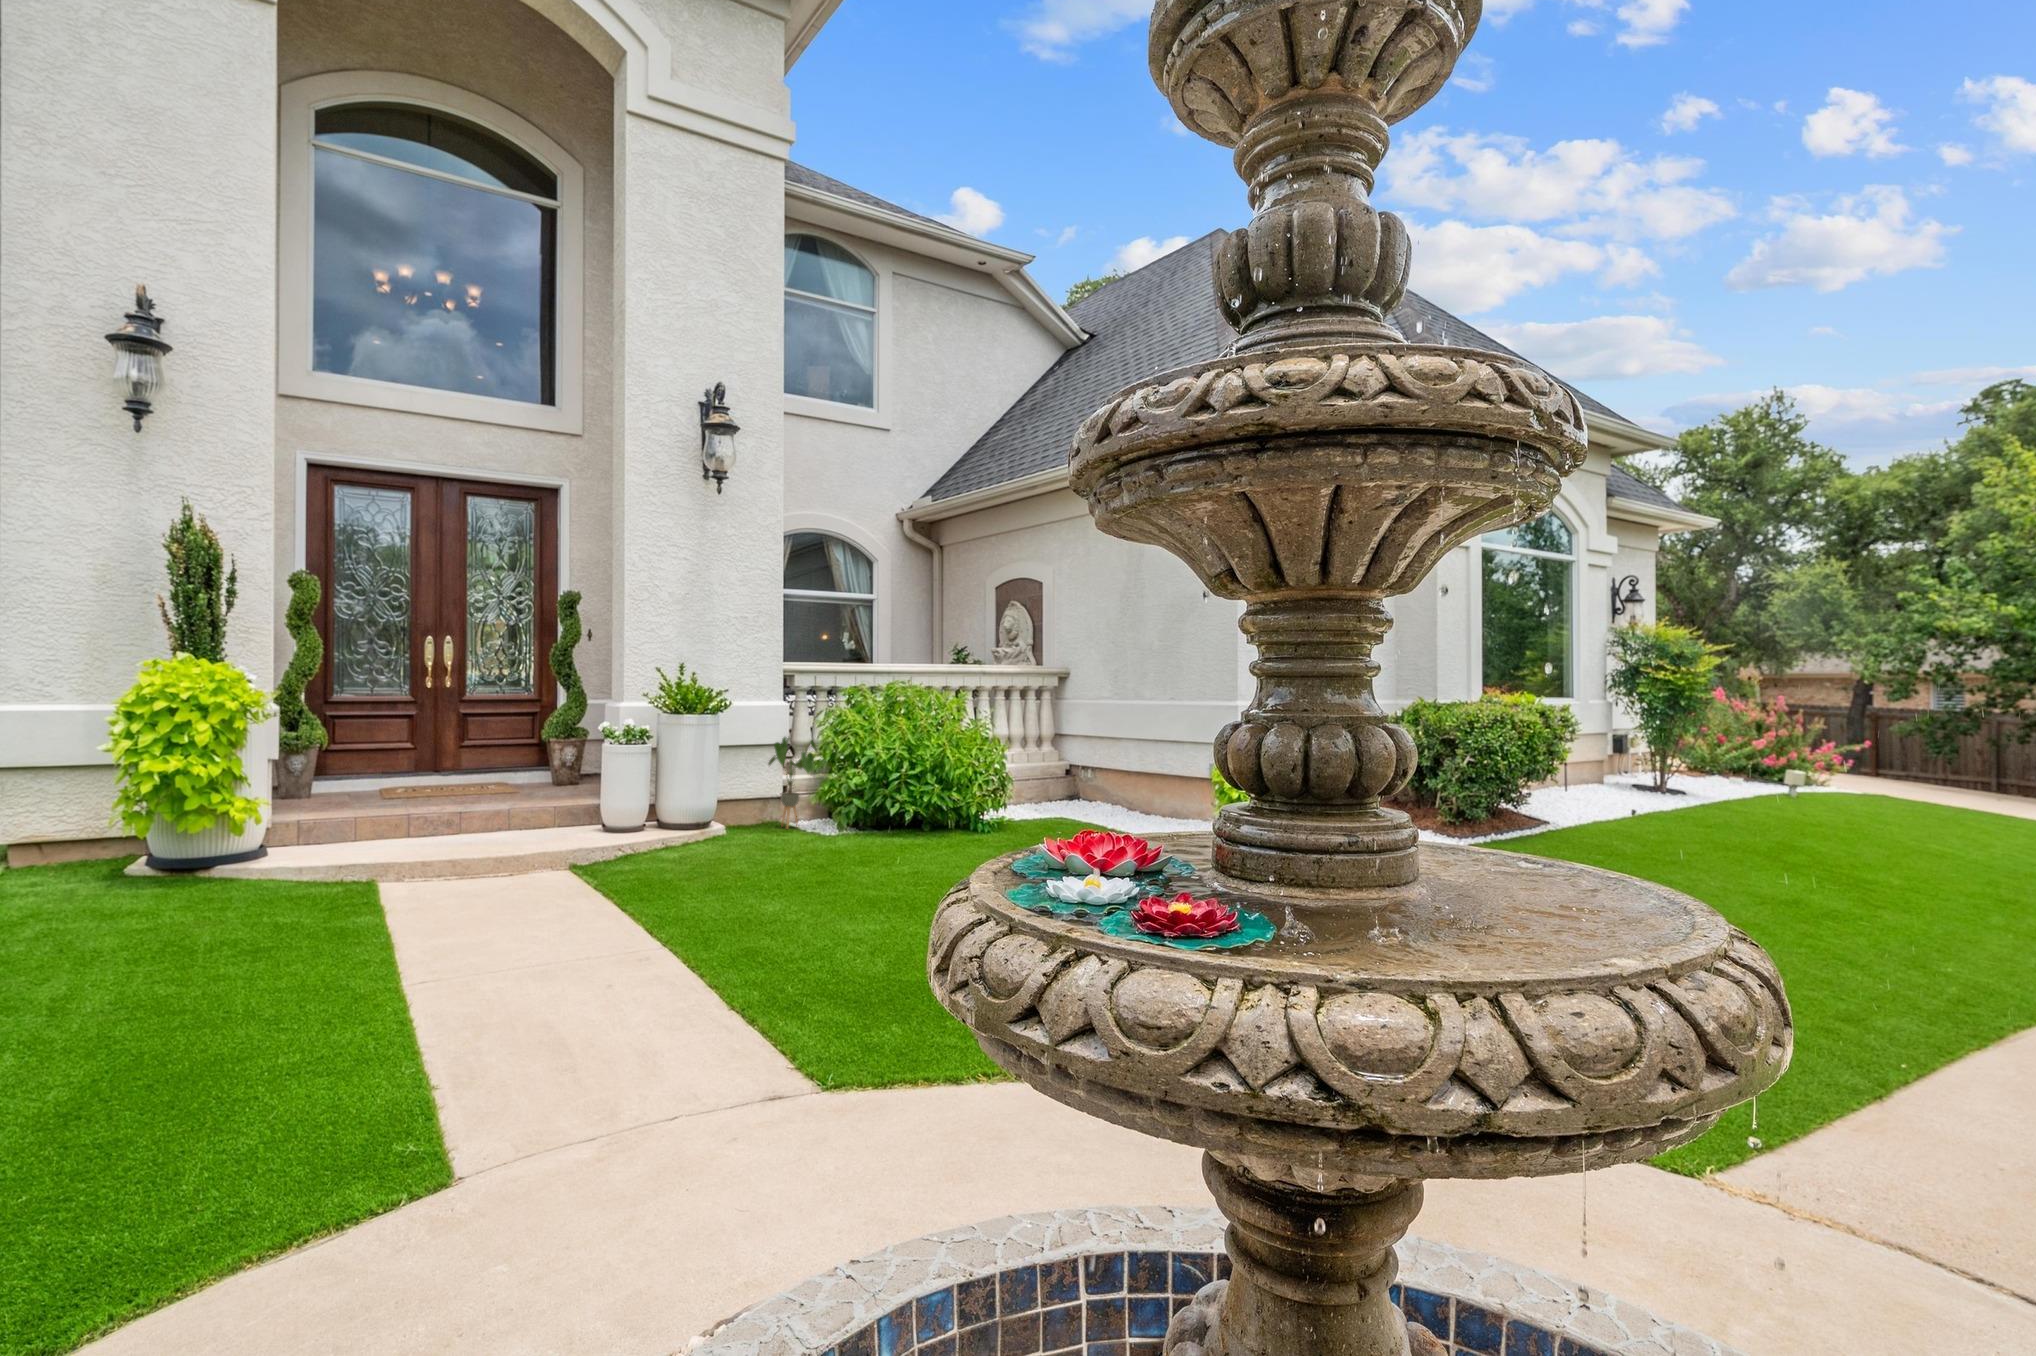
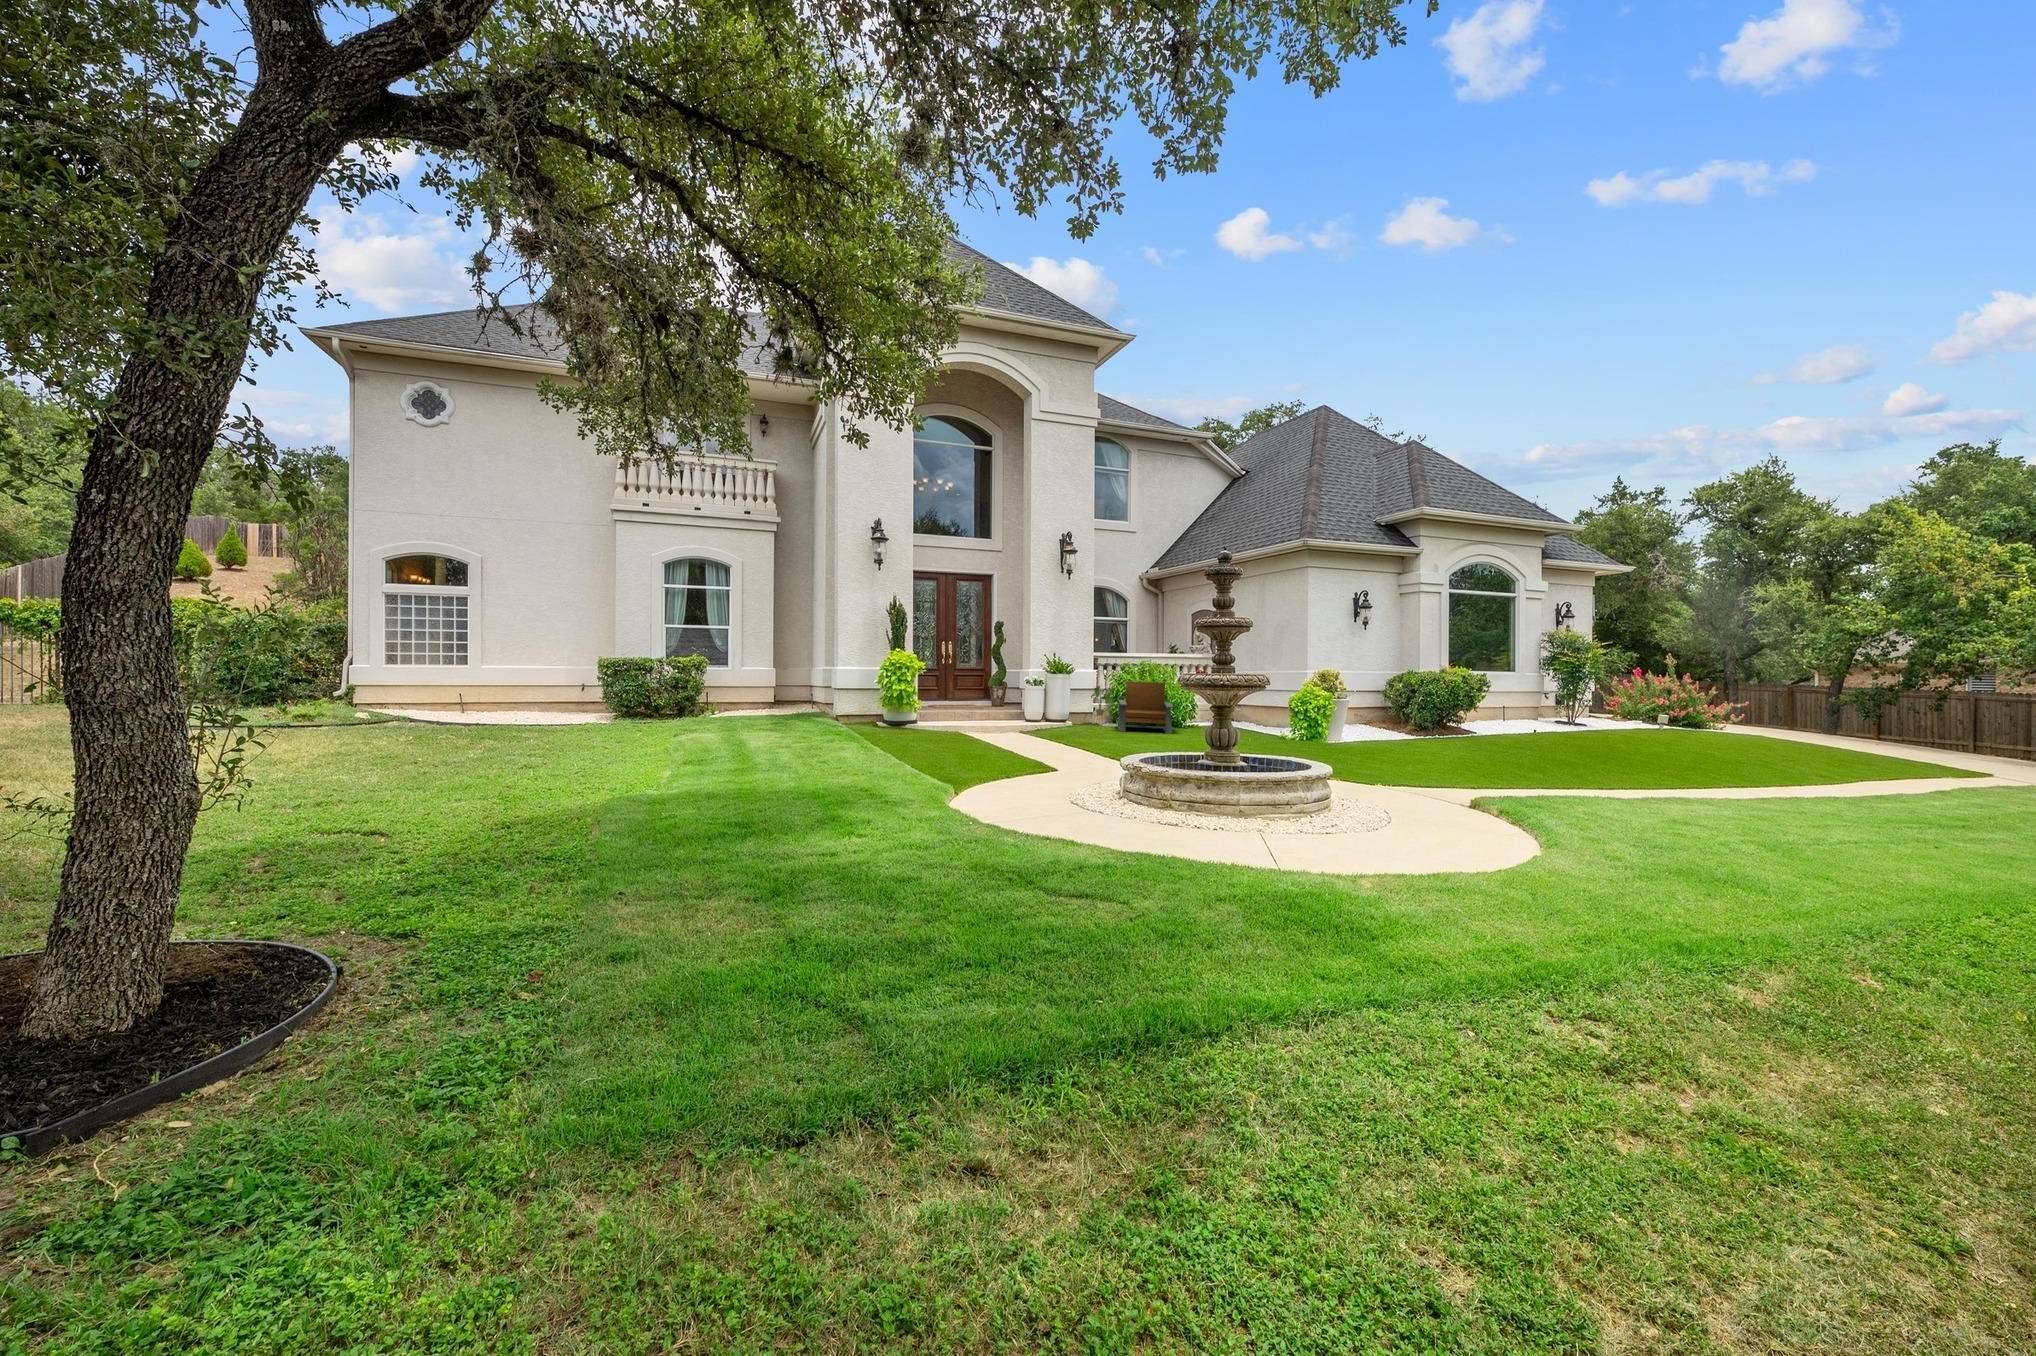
lounge chair: none [829,726,962,852] -> present [1117,681,1174,734]

